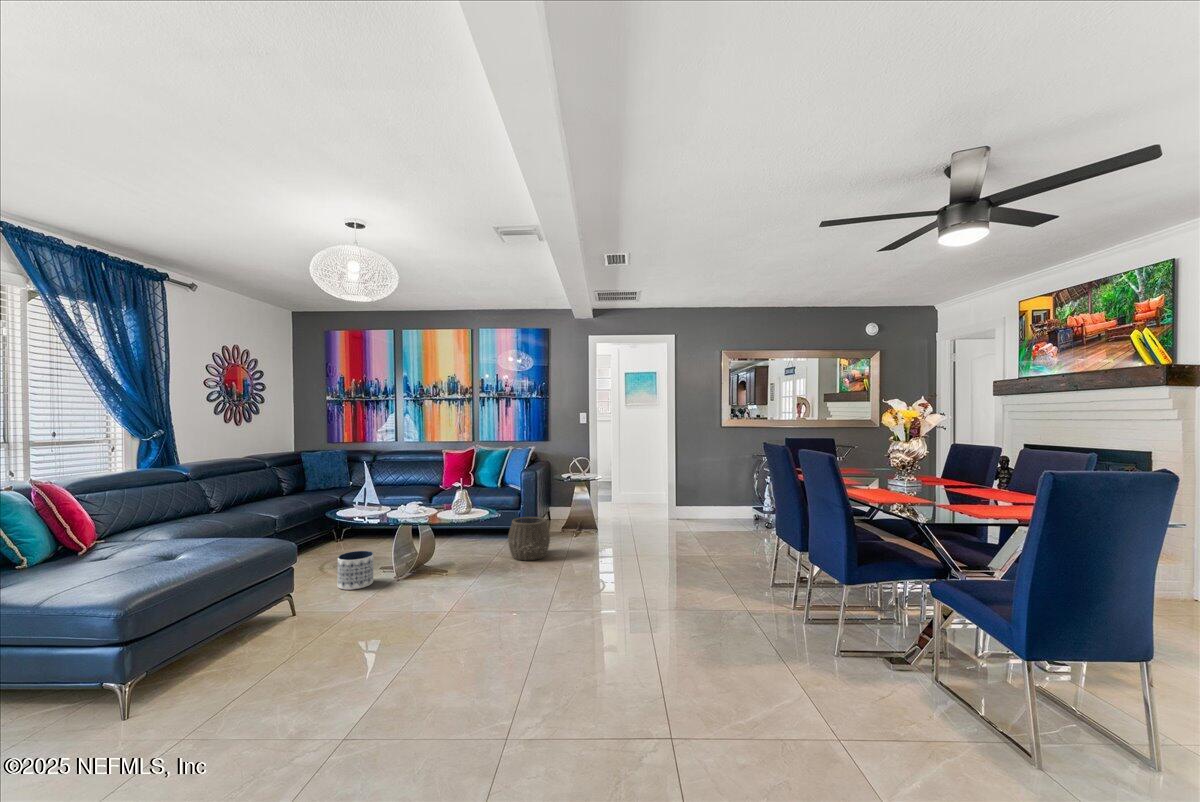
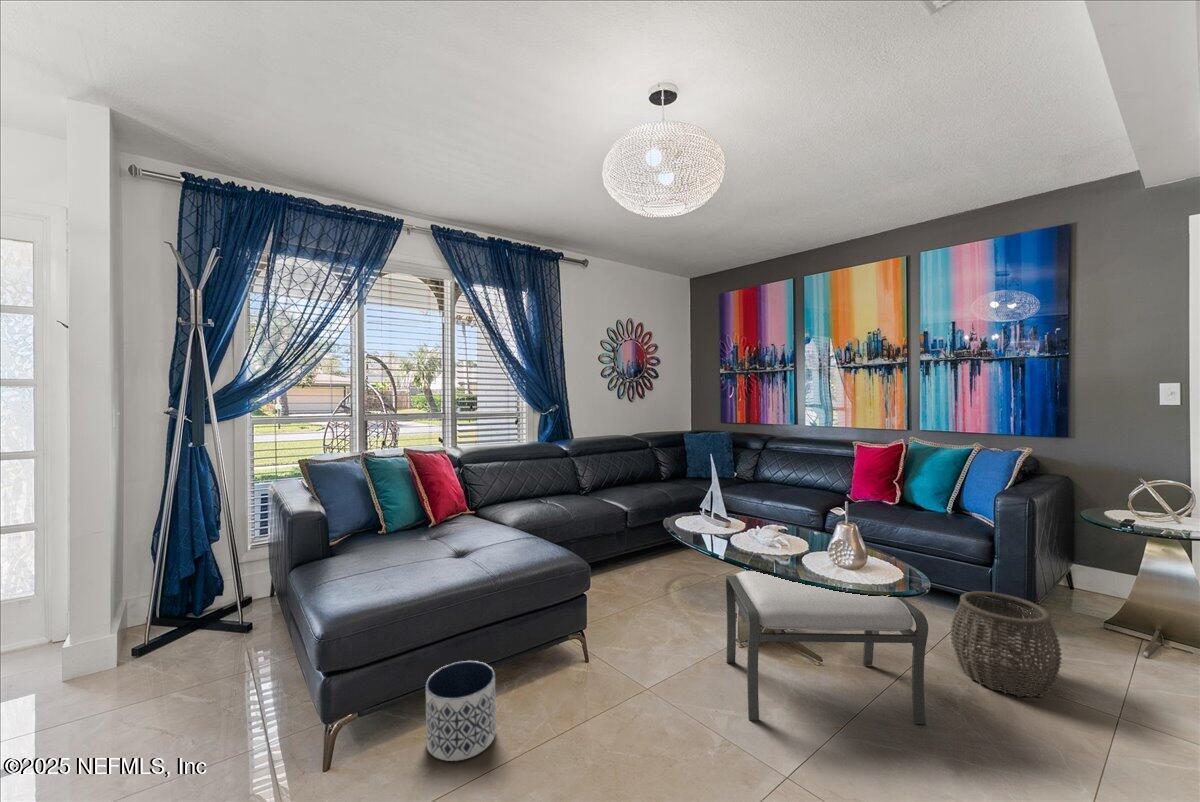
ottoman: none [396,516,505,601] -> present [726,571,928,724]
planter: present [337,551,374,590] -> present [426,661,496,761]

